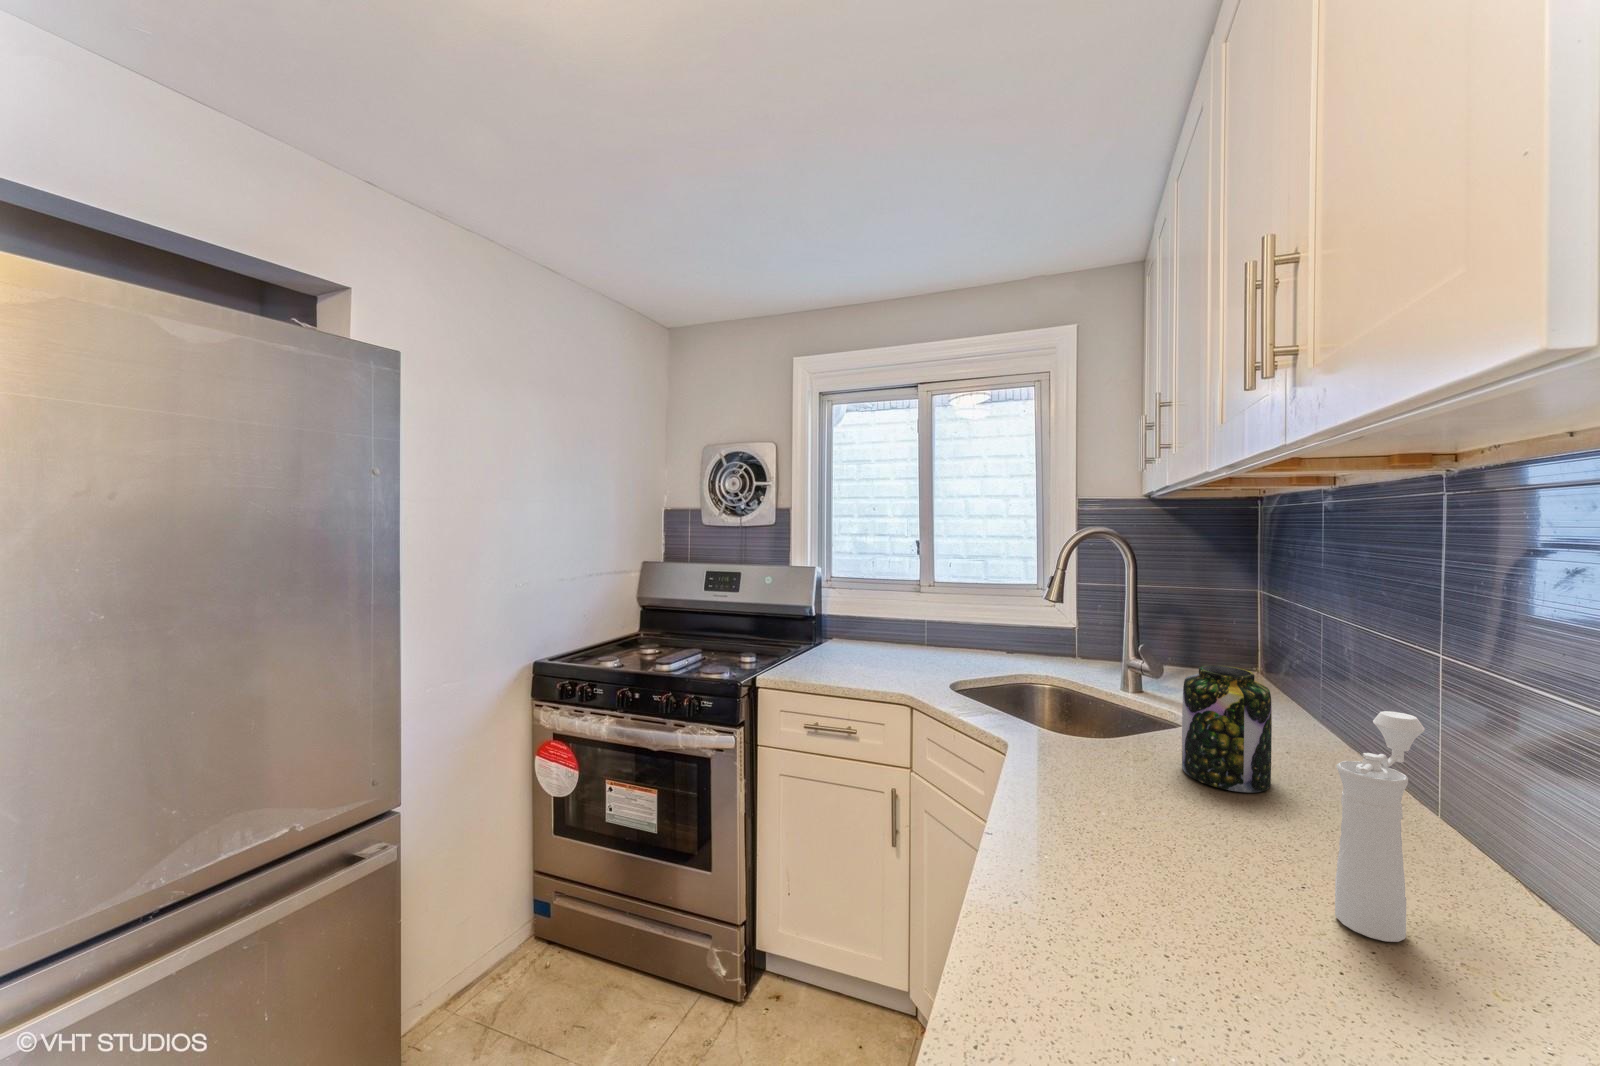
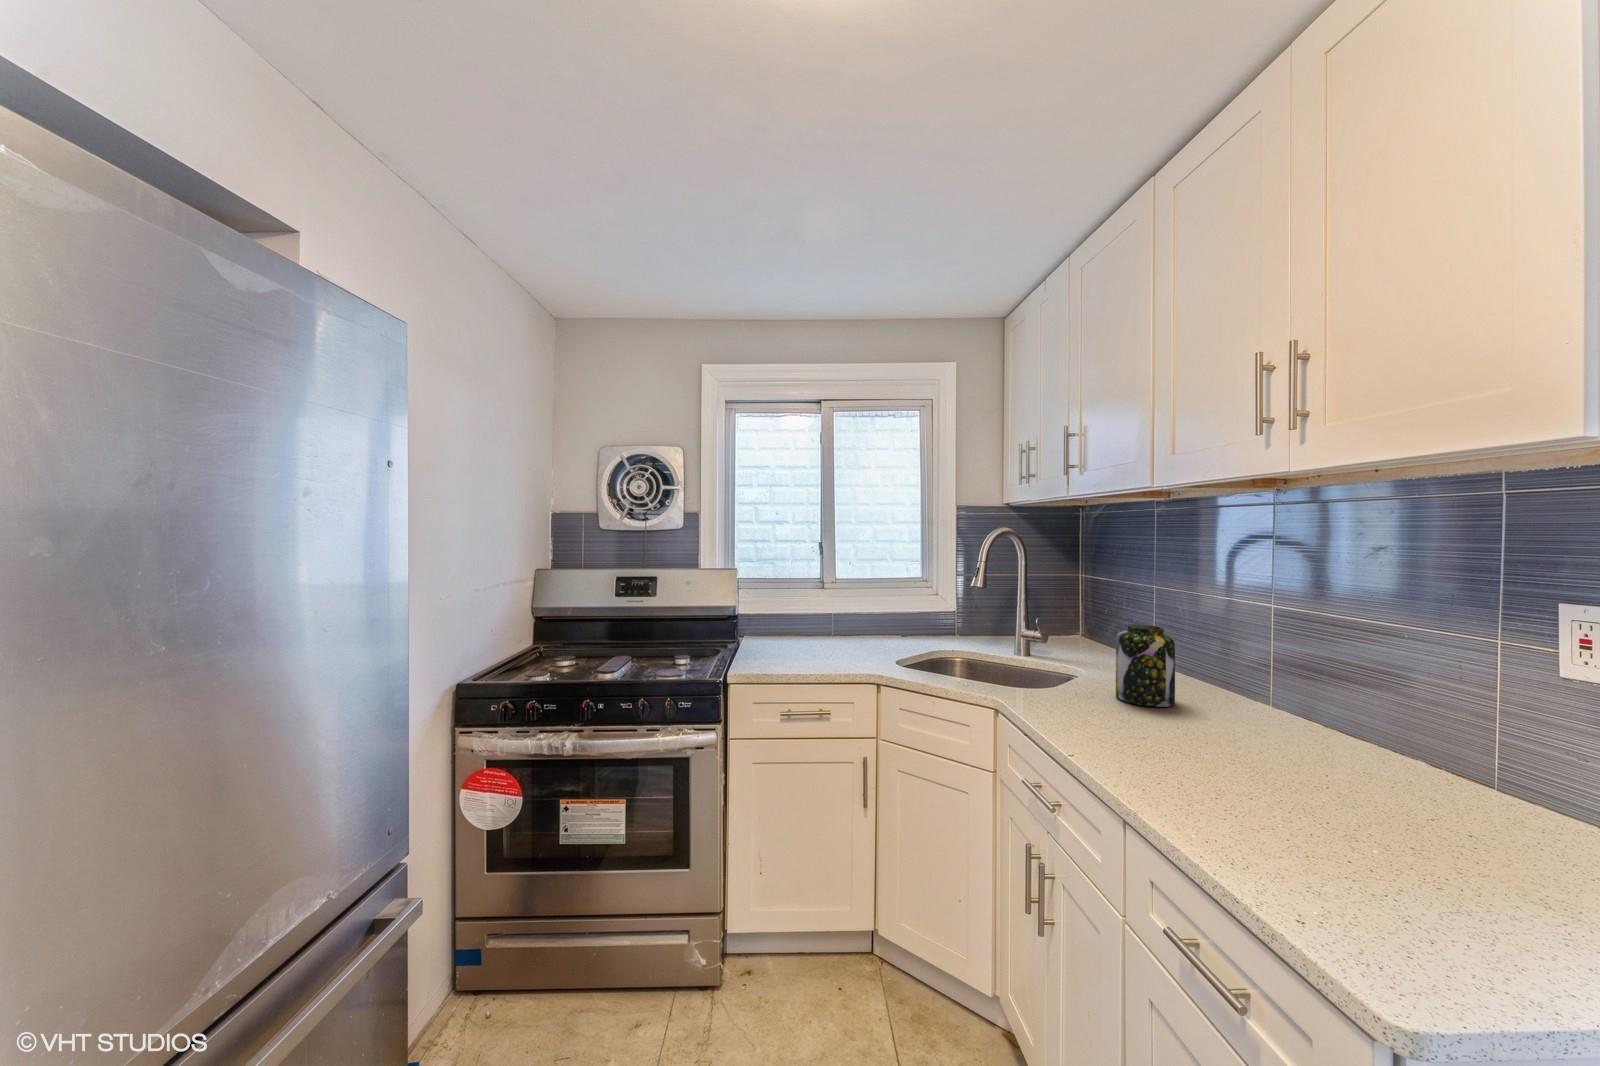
pepper mill: present [1335,711,1425,942] -> none [1273,637,1316,765]

